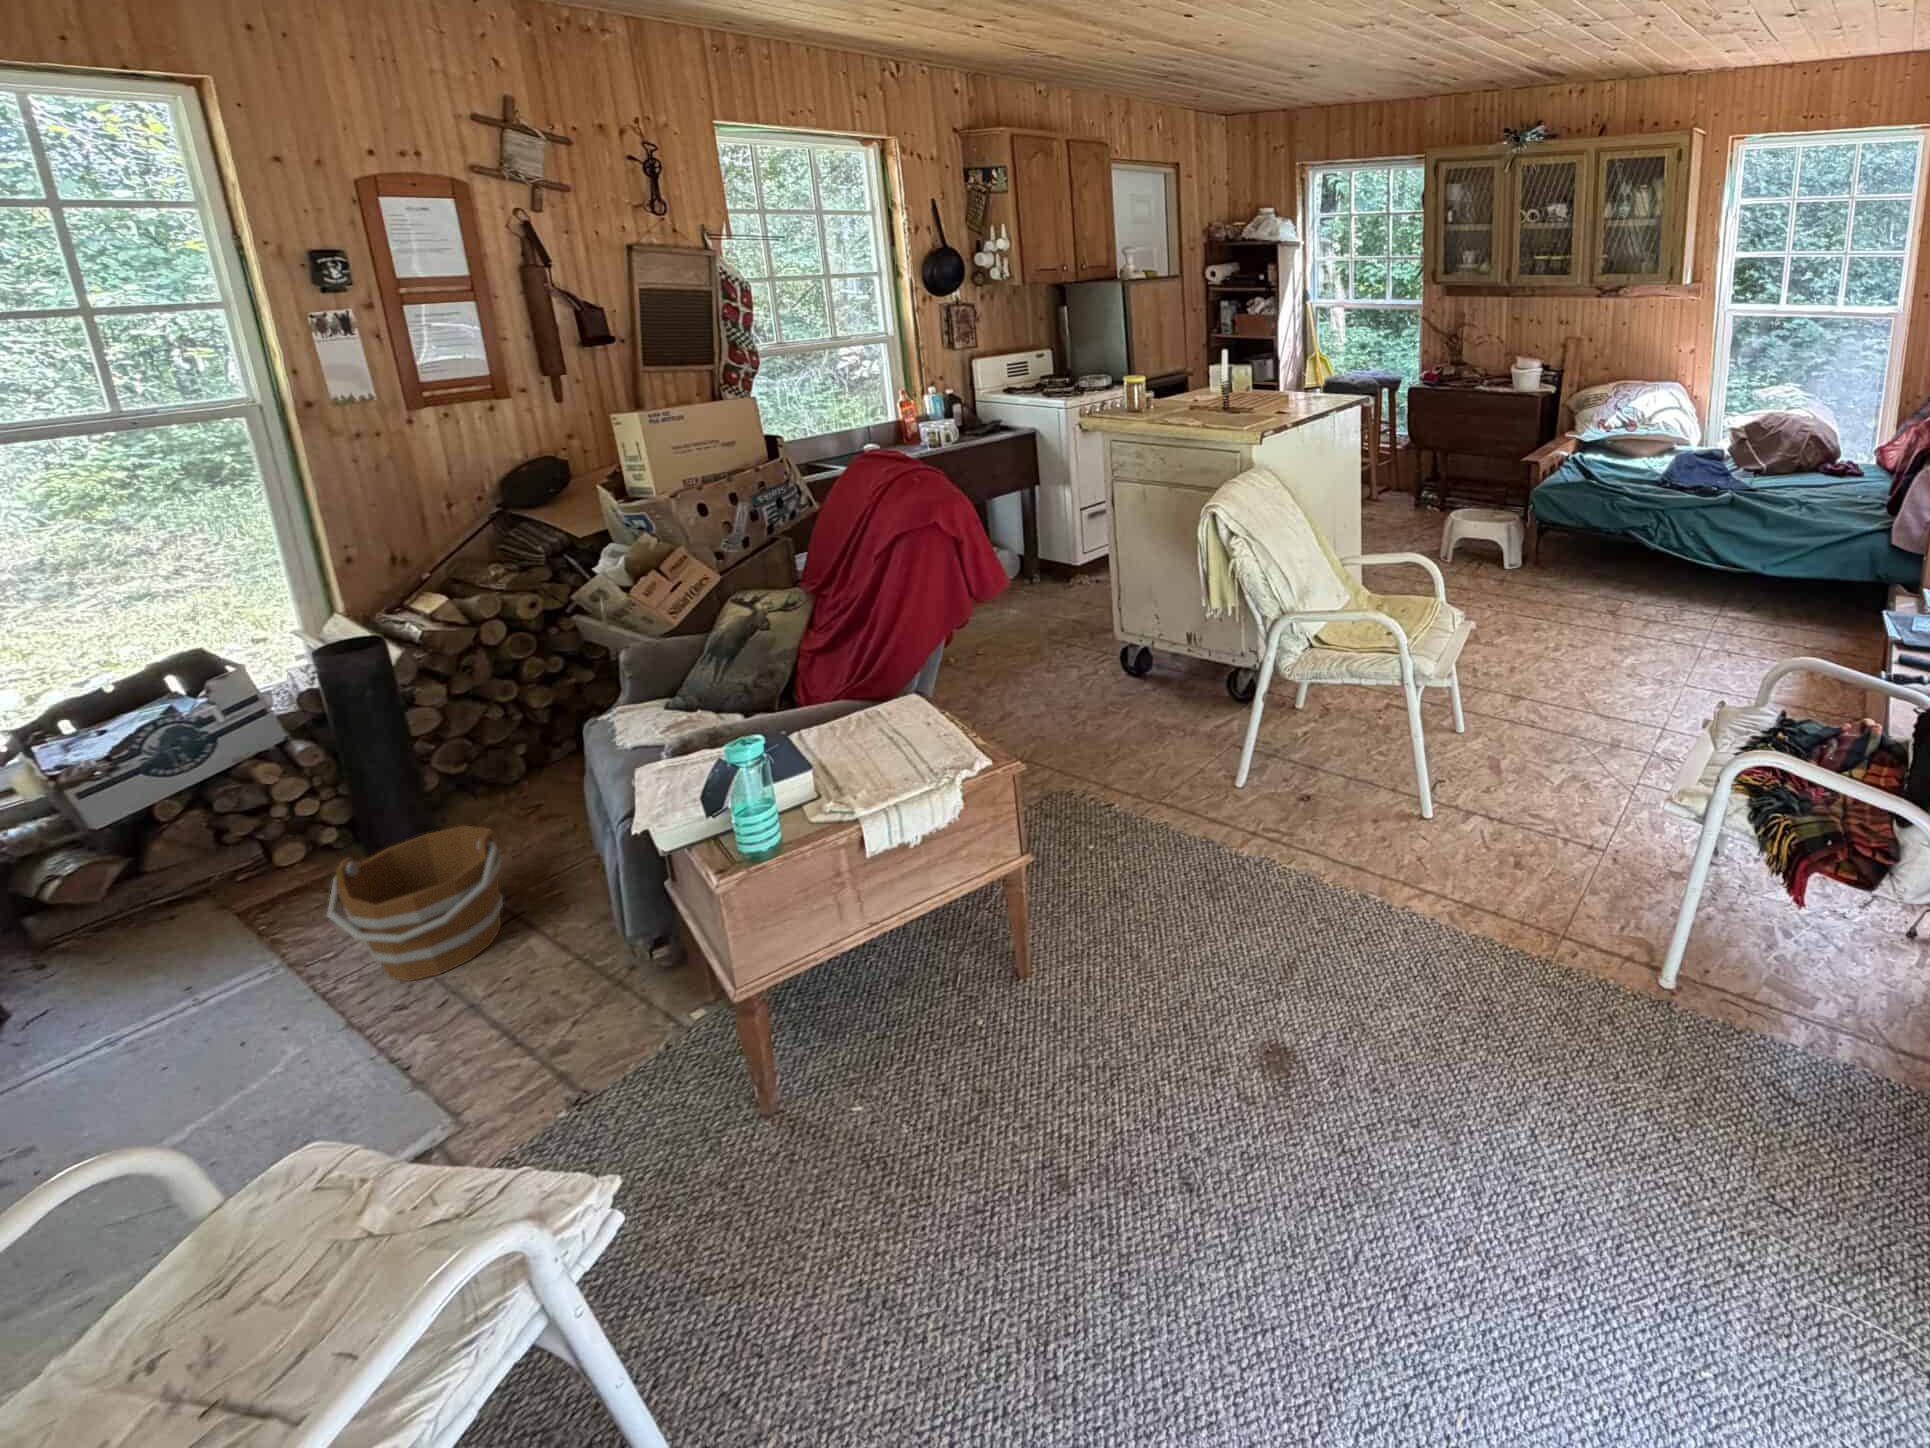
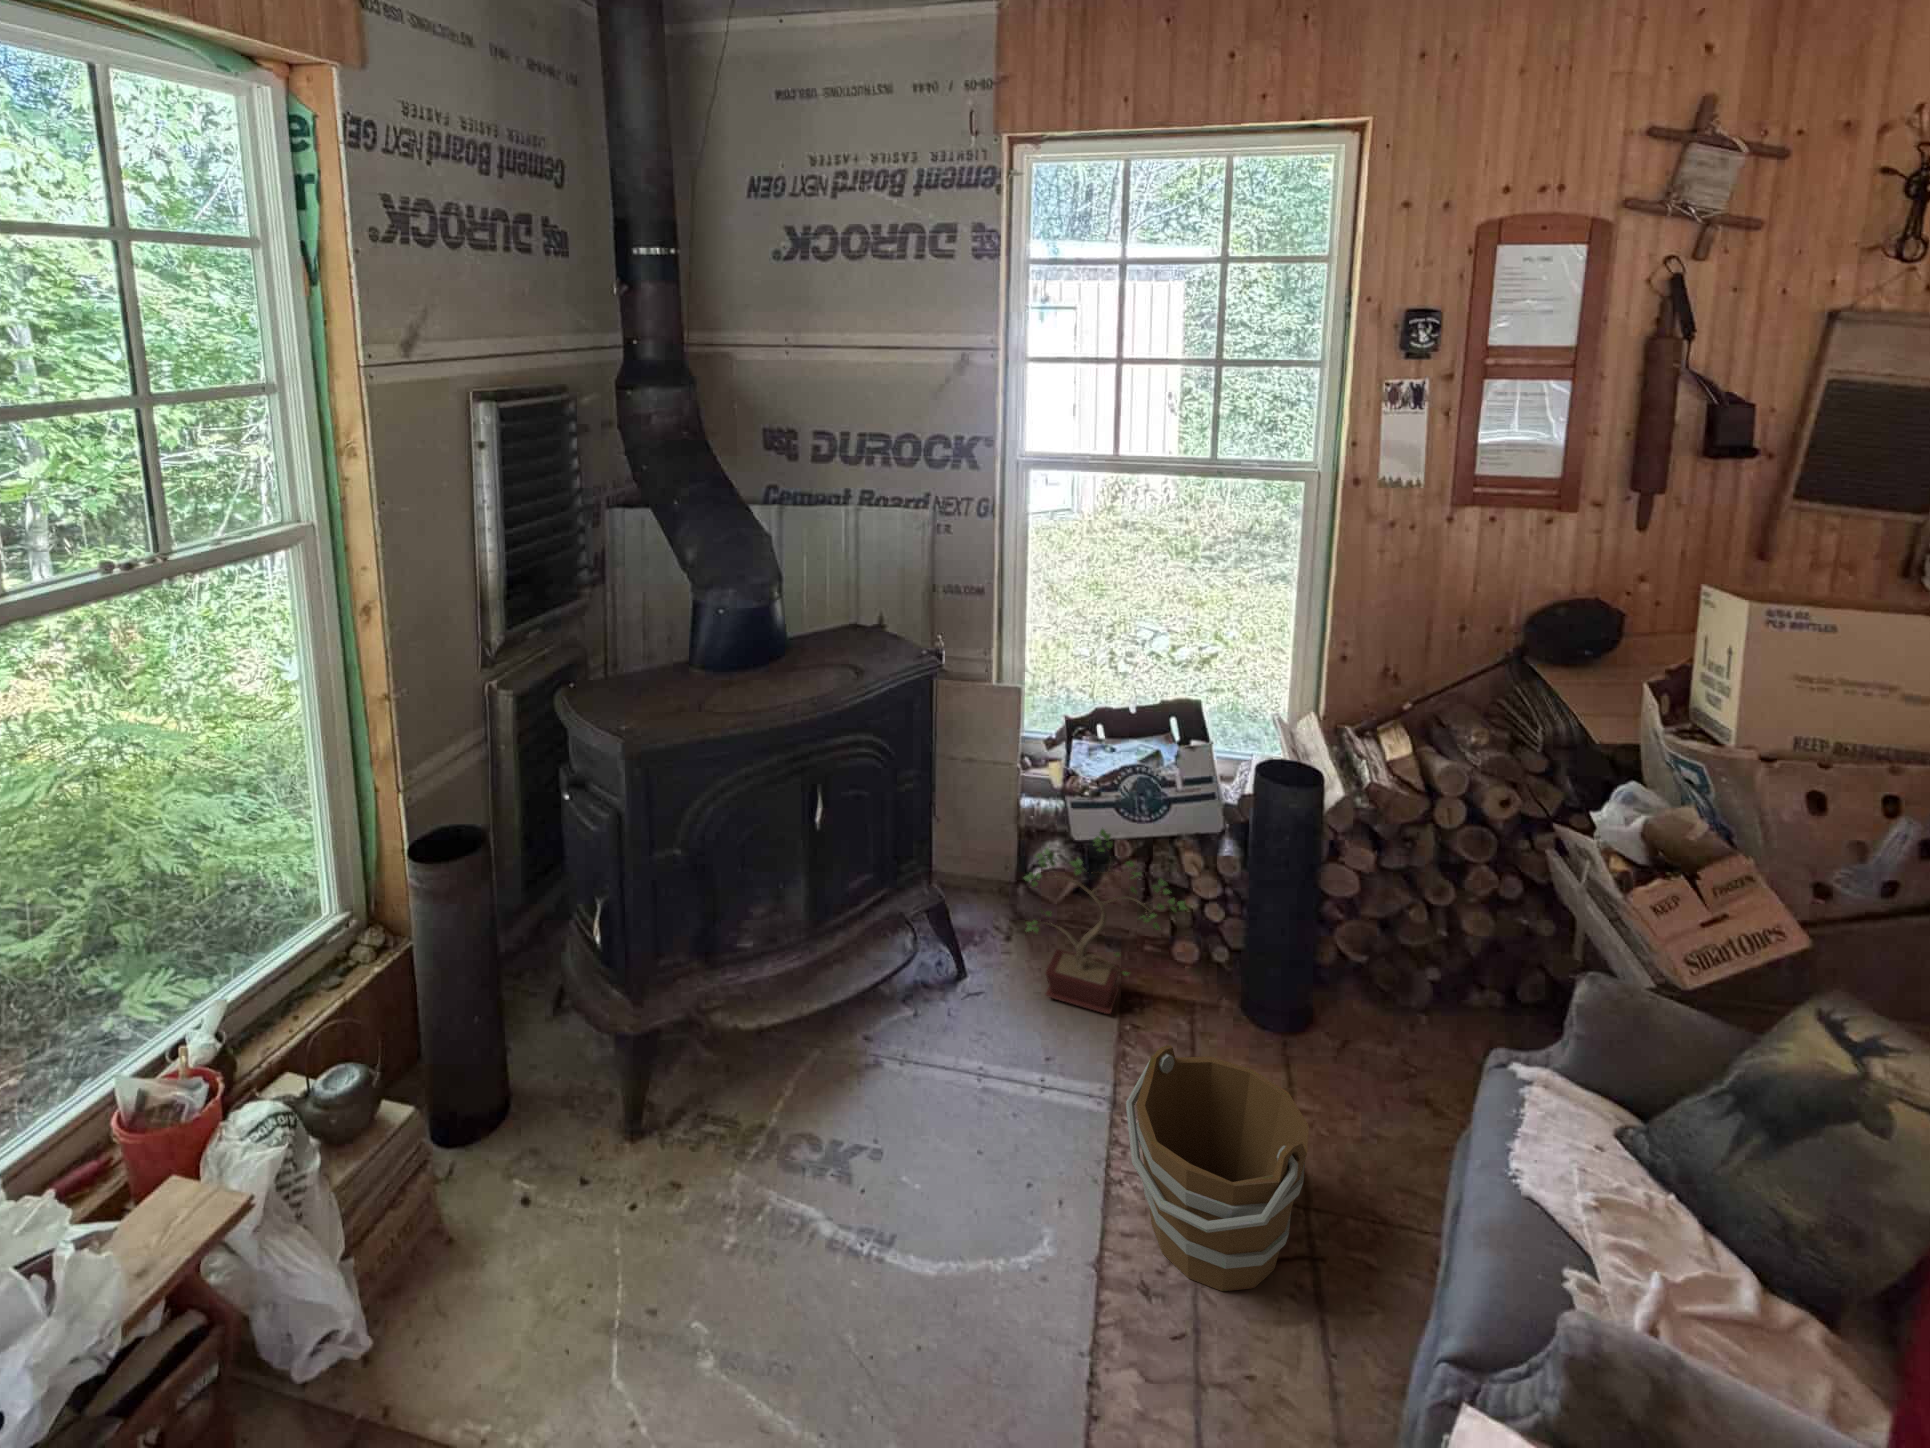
potted plant: none [59,777,301,961] -> present [1024,829,1187,1014]

